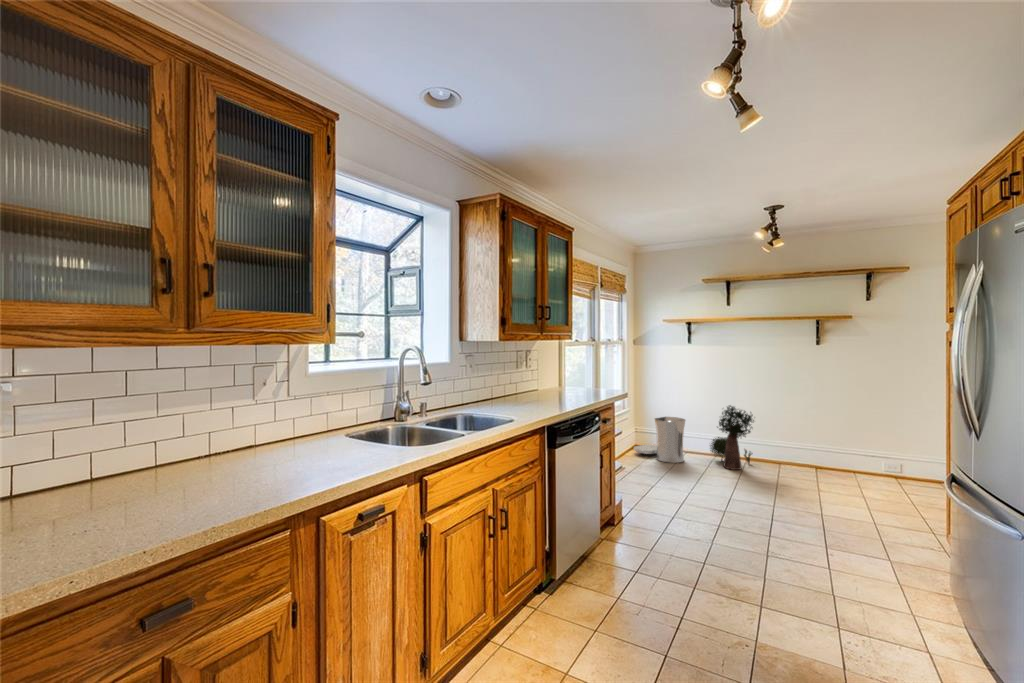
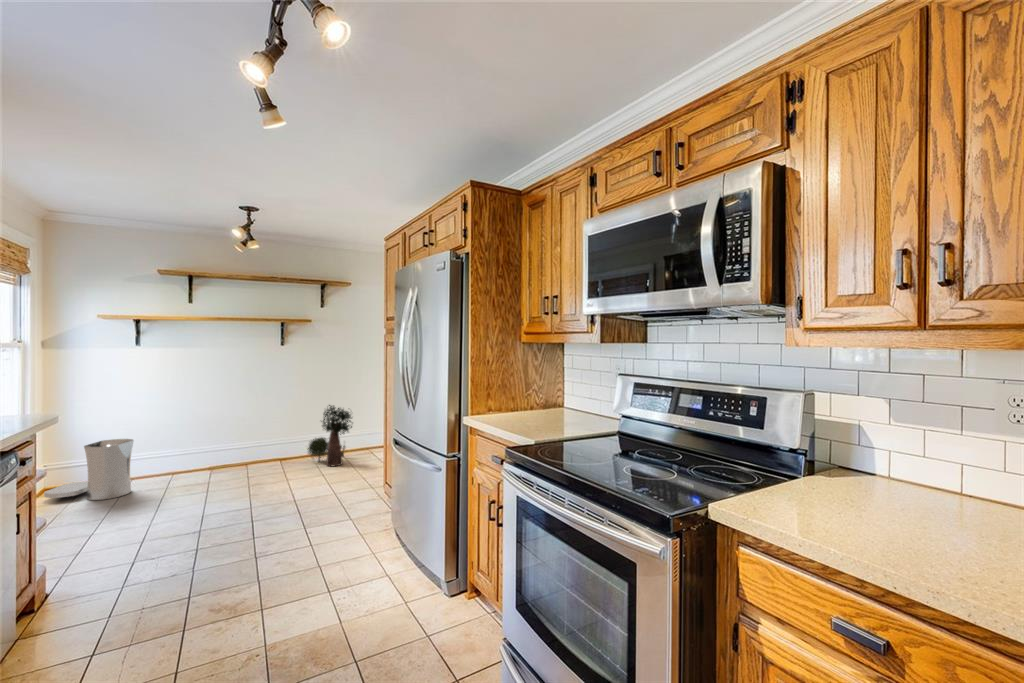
potted plant: present [710,405,754,470] -> present [307,405,352,467]

